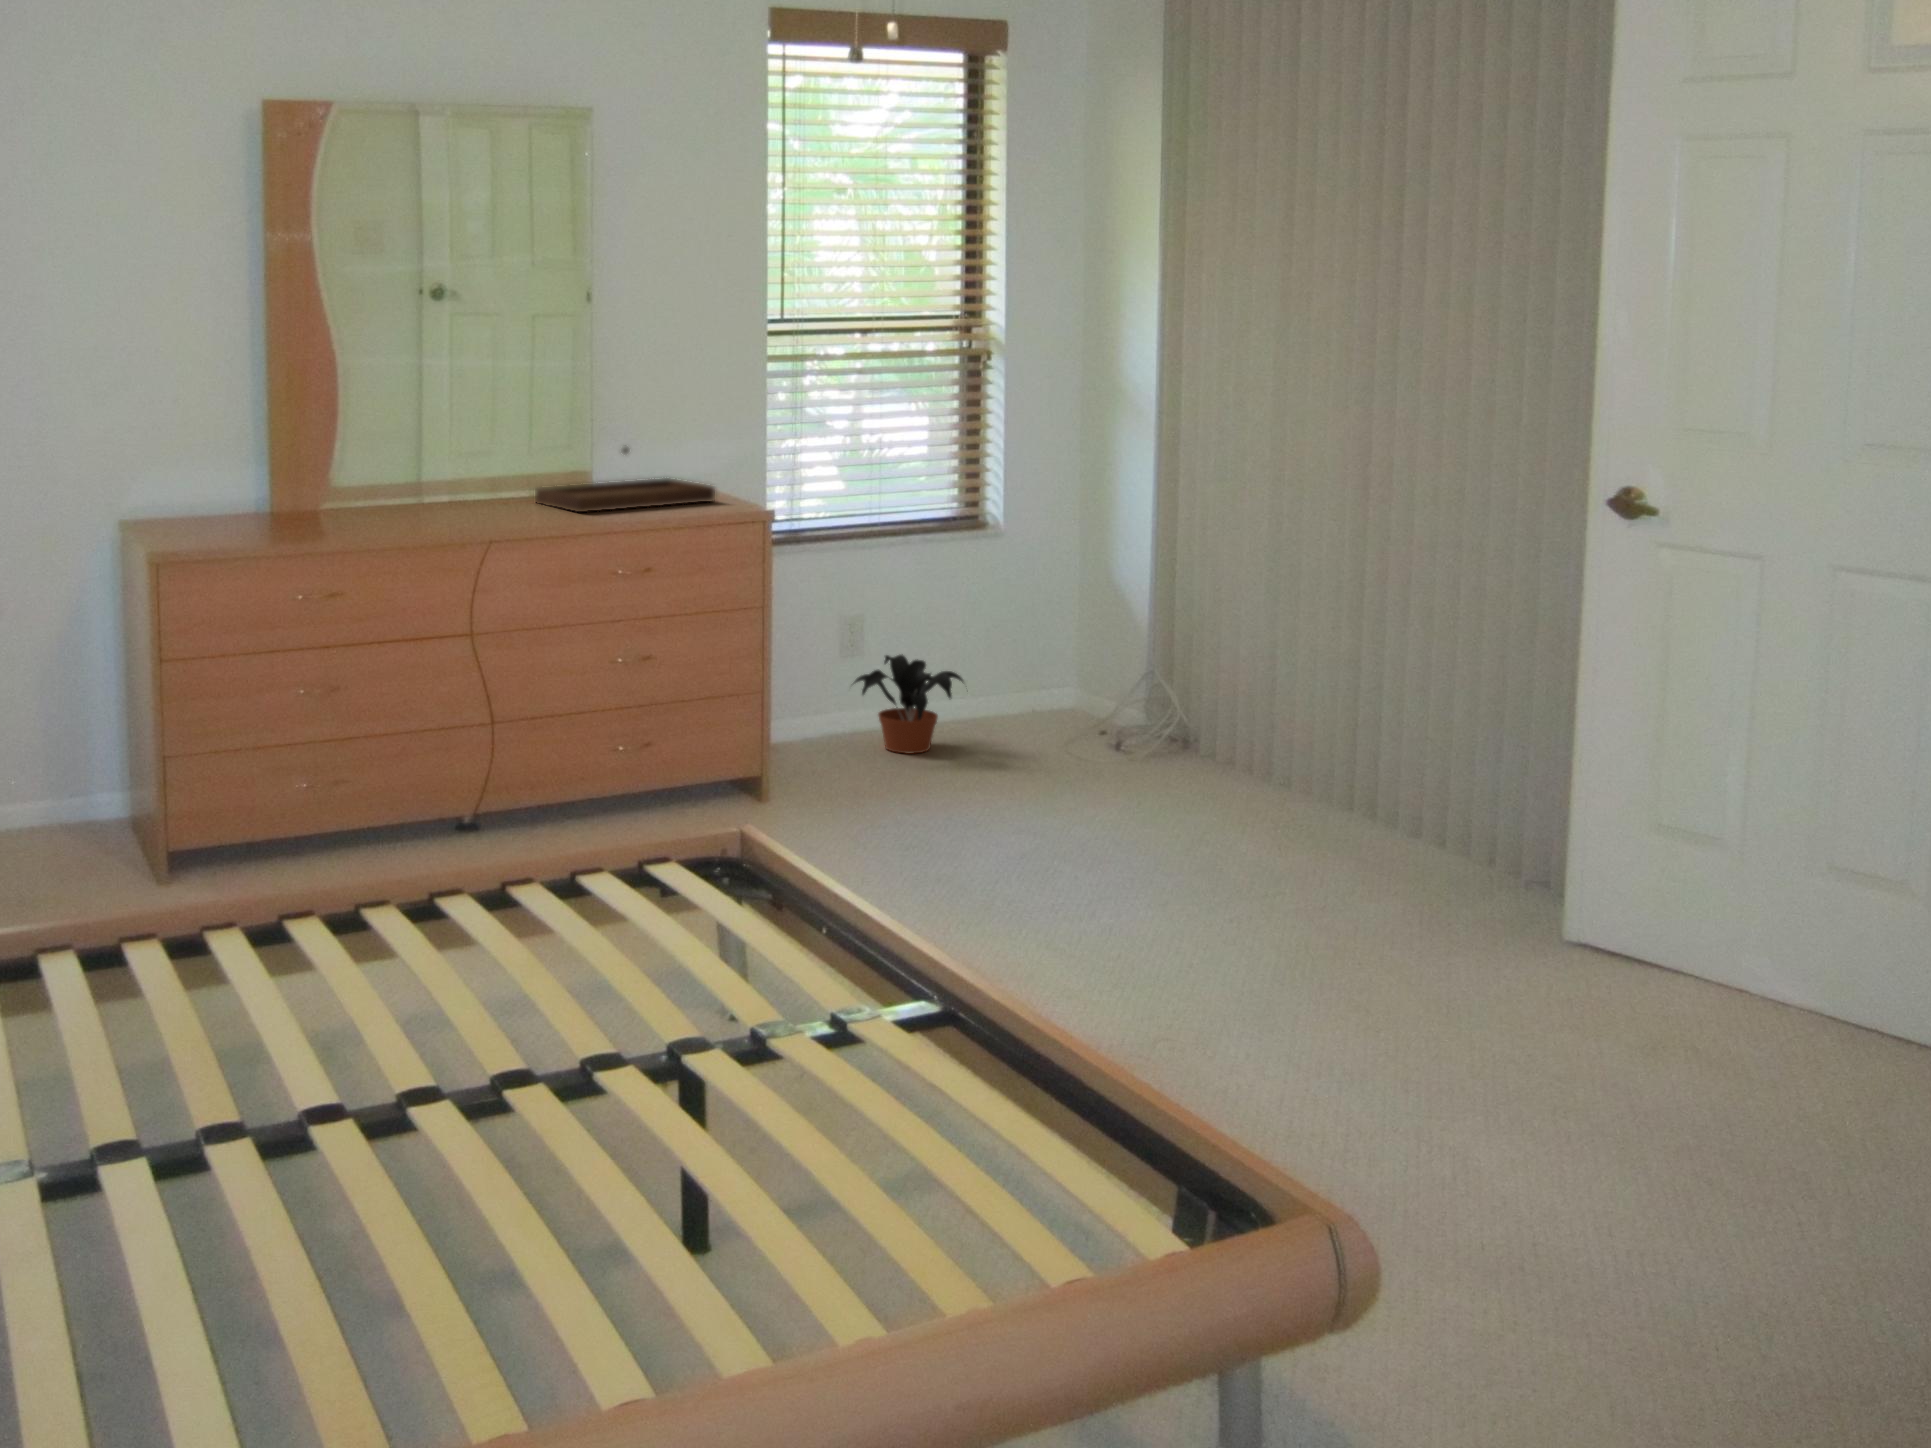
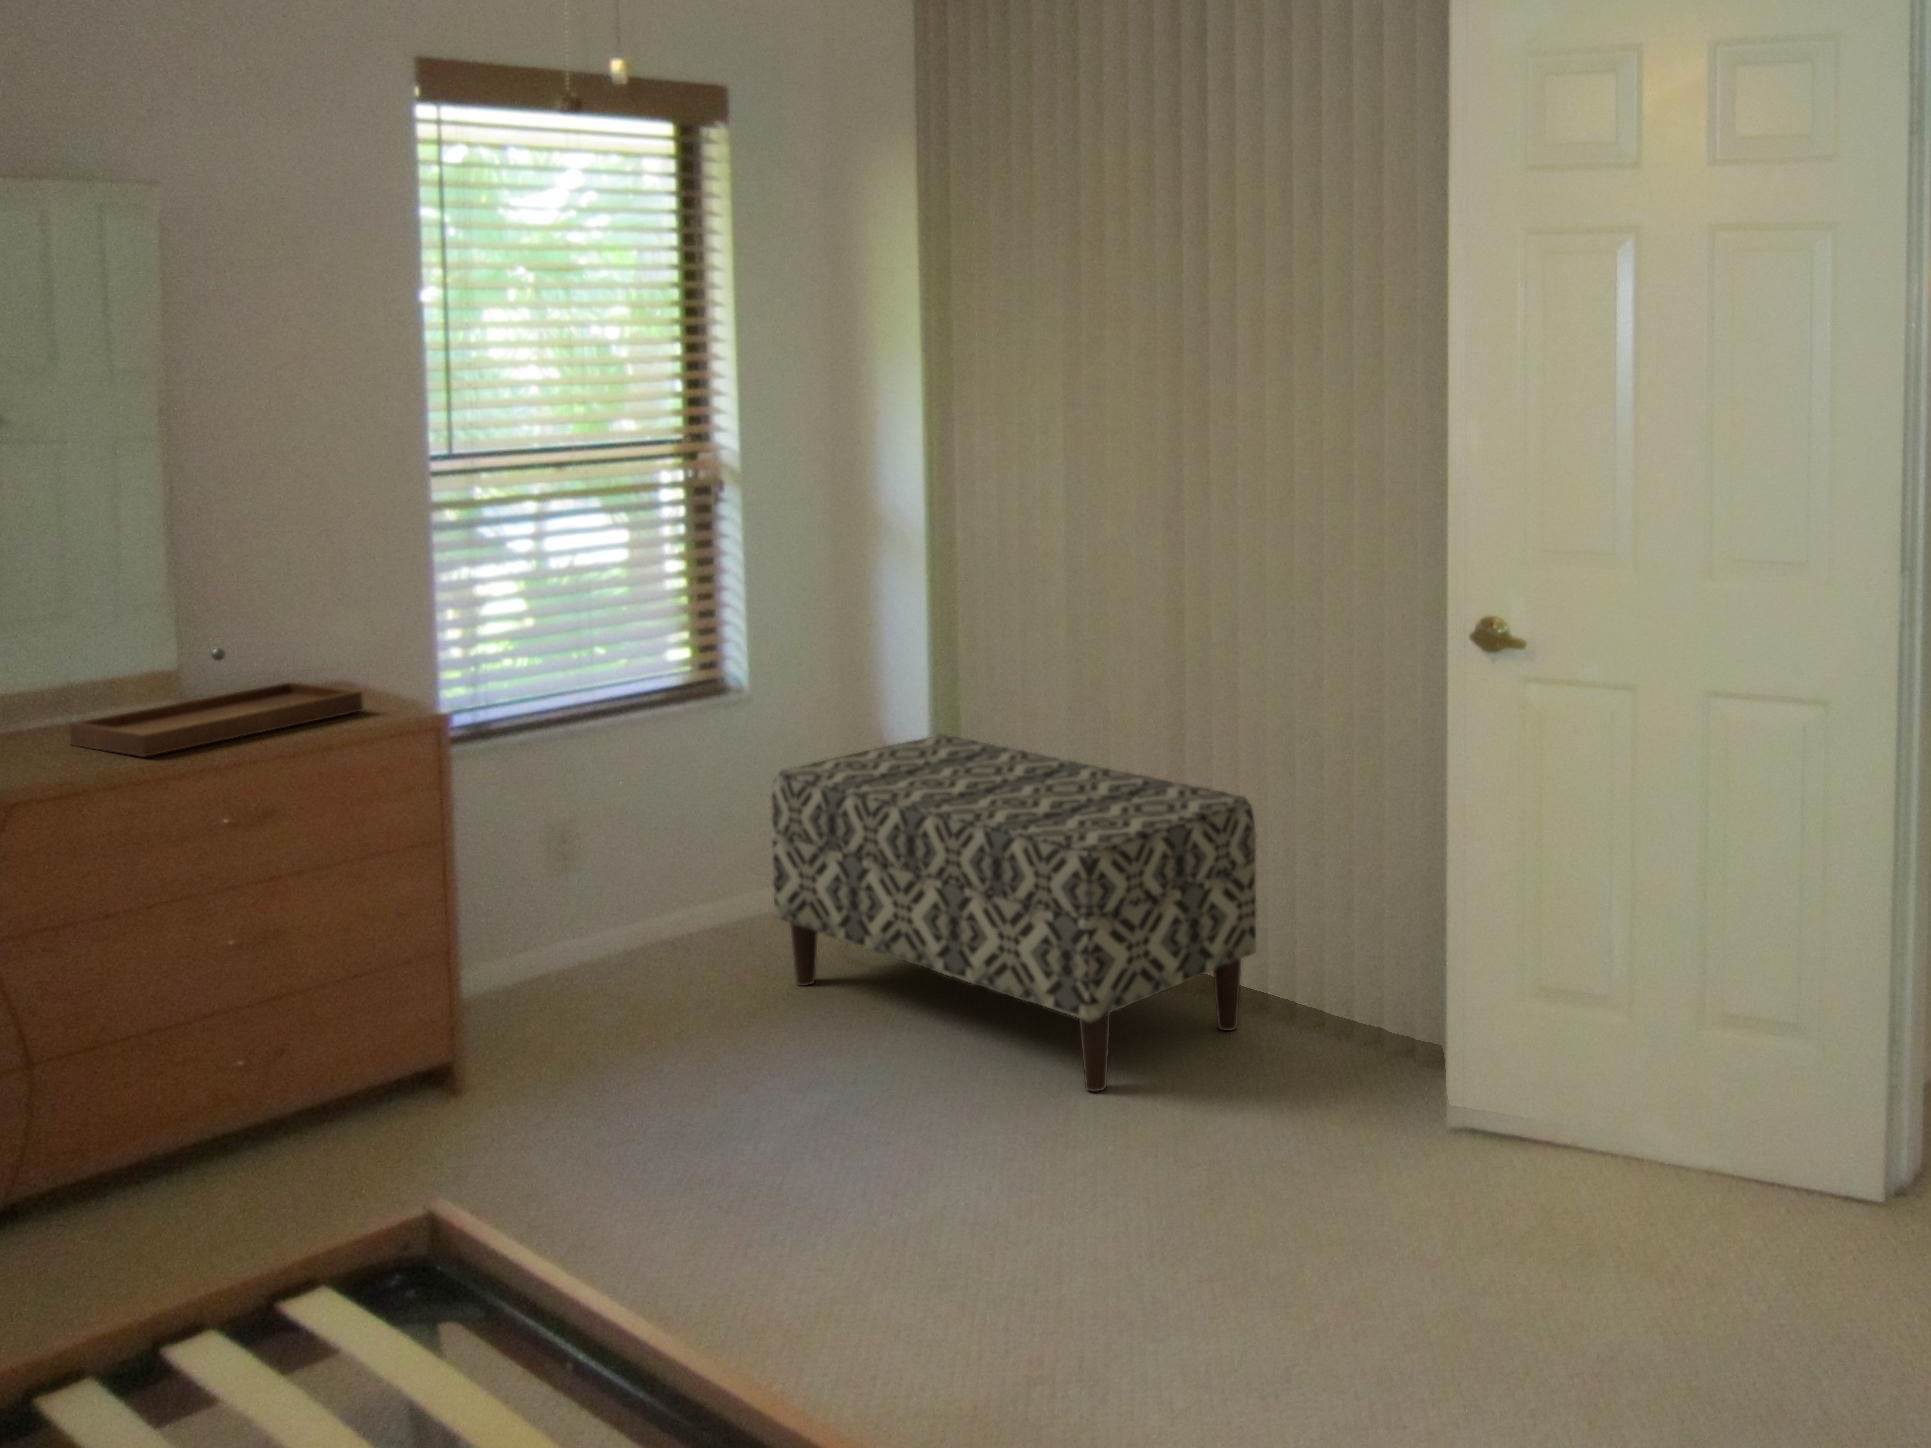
bench: none [1006,580,1418,870] -> present [771,735,1257,1091]
potted plant: present [854,654,963,754] -> none [566,859,722,987]

